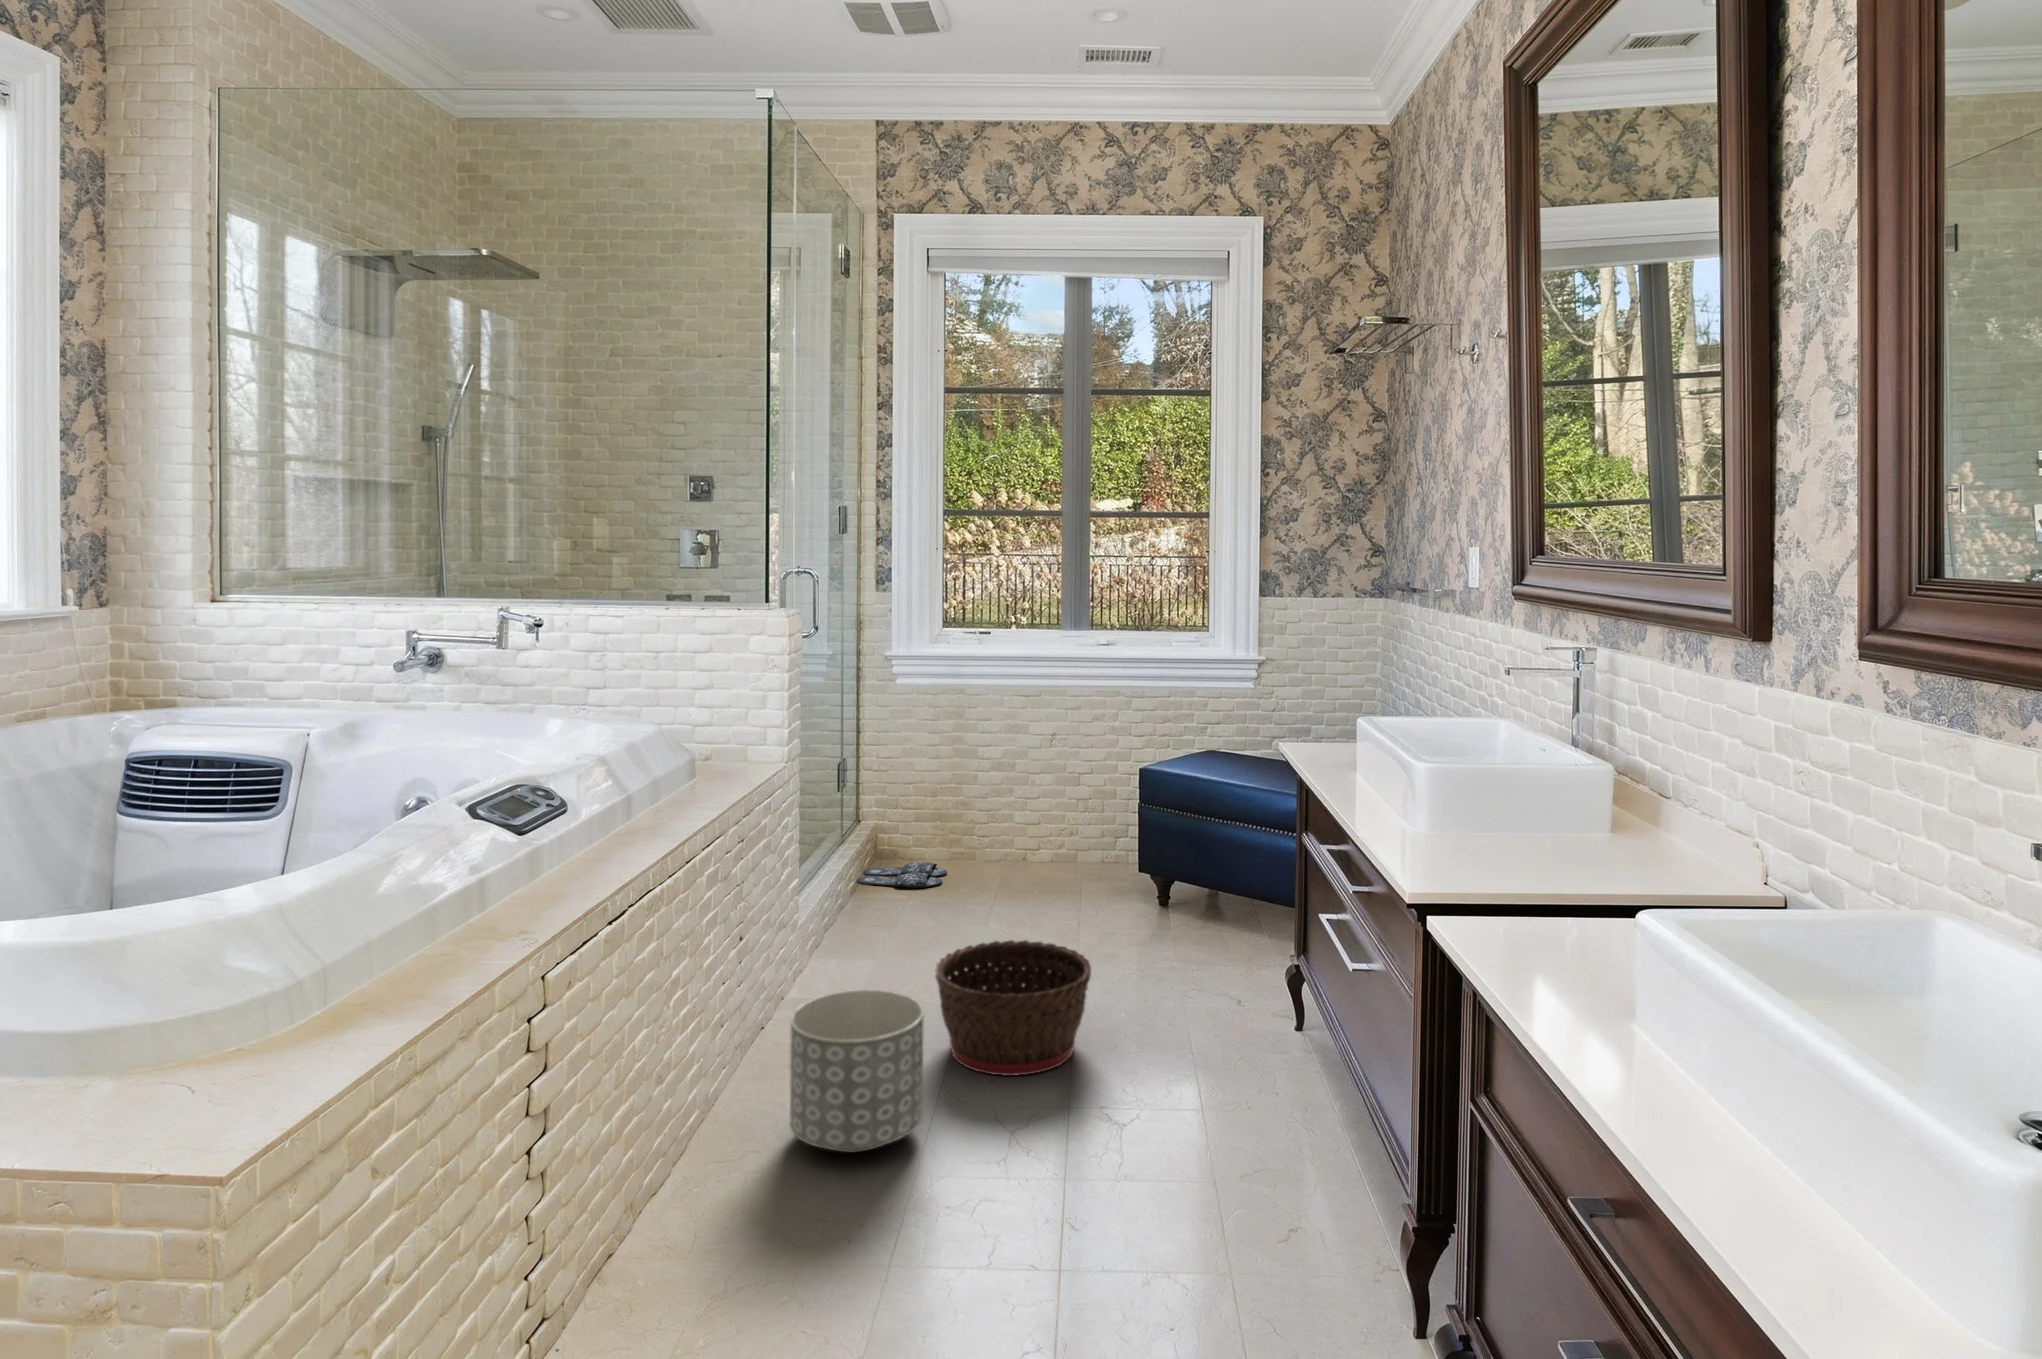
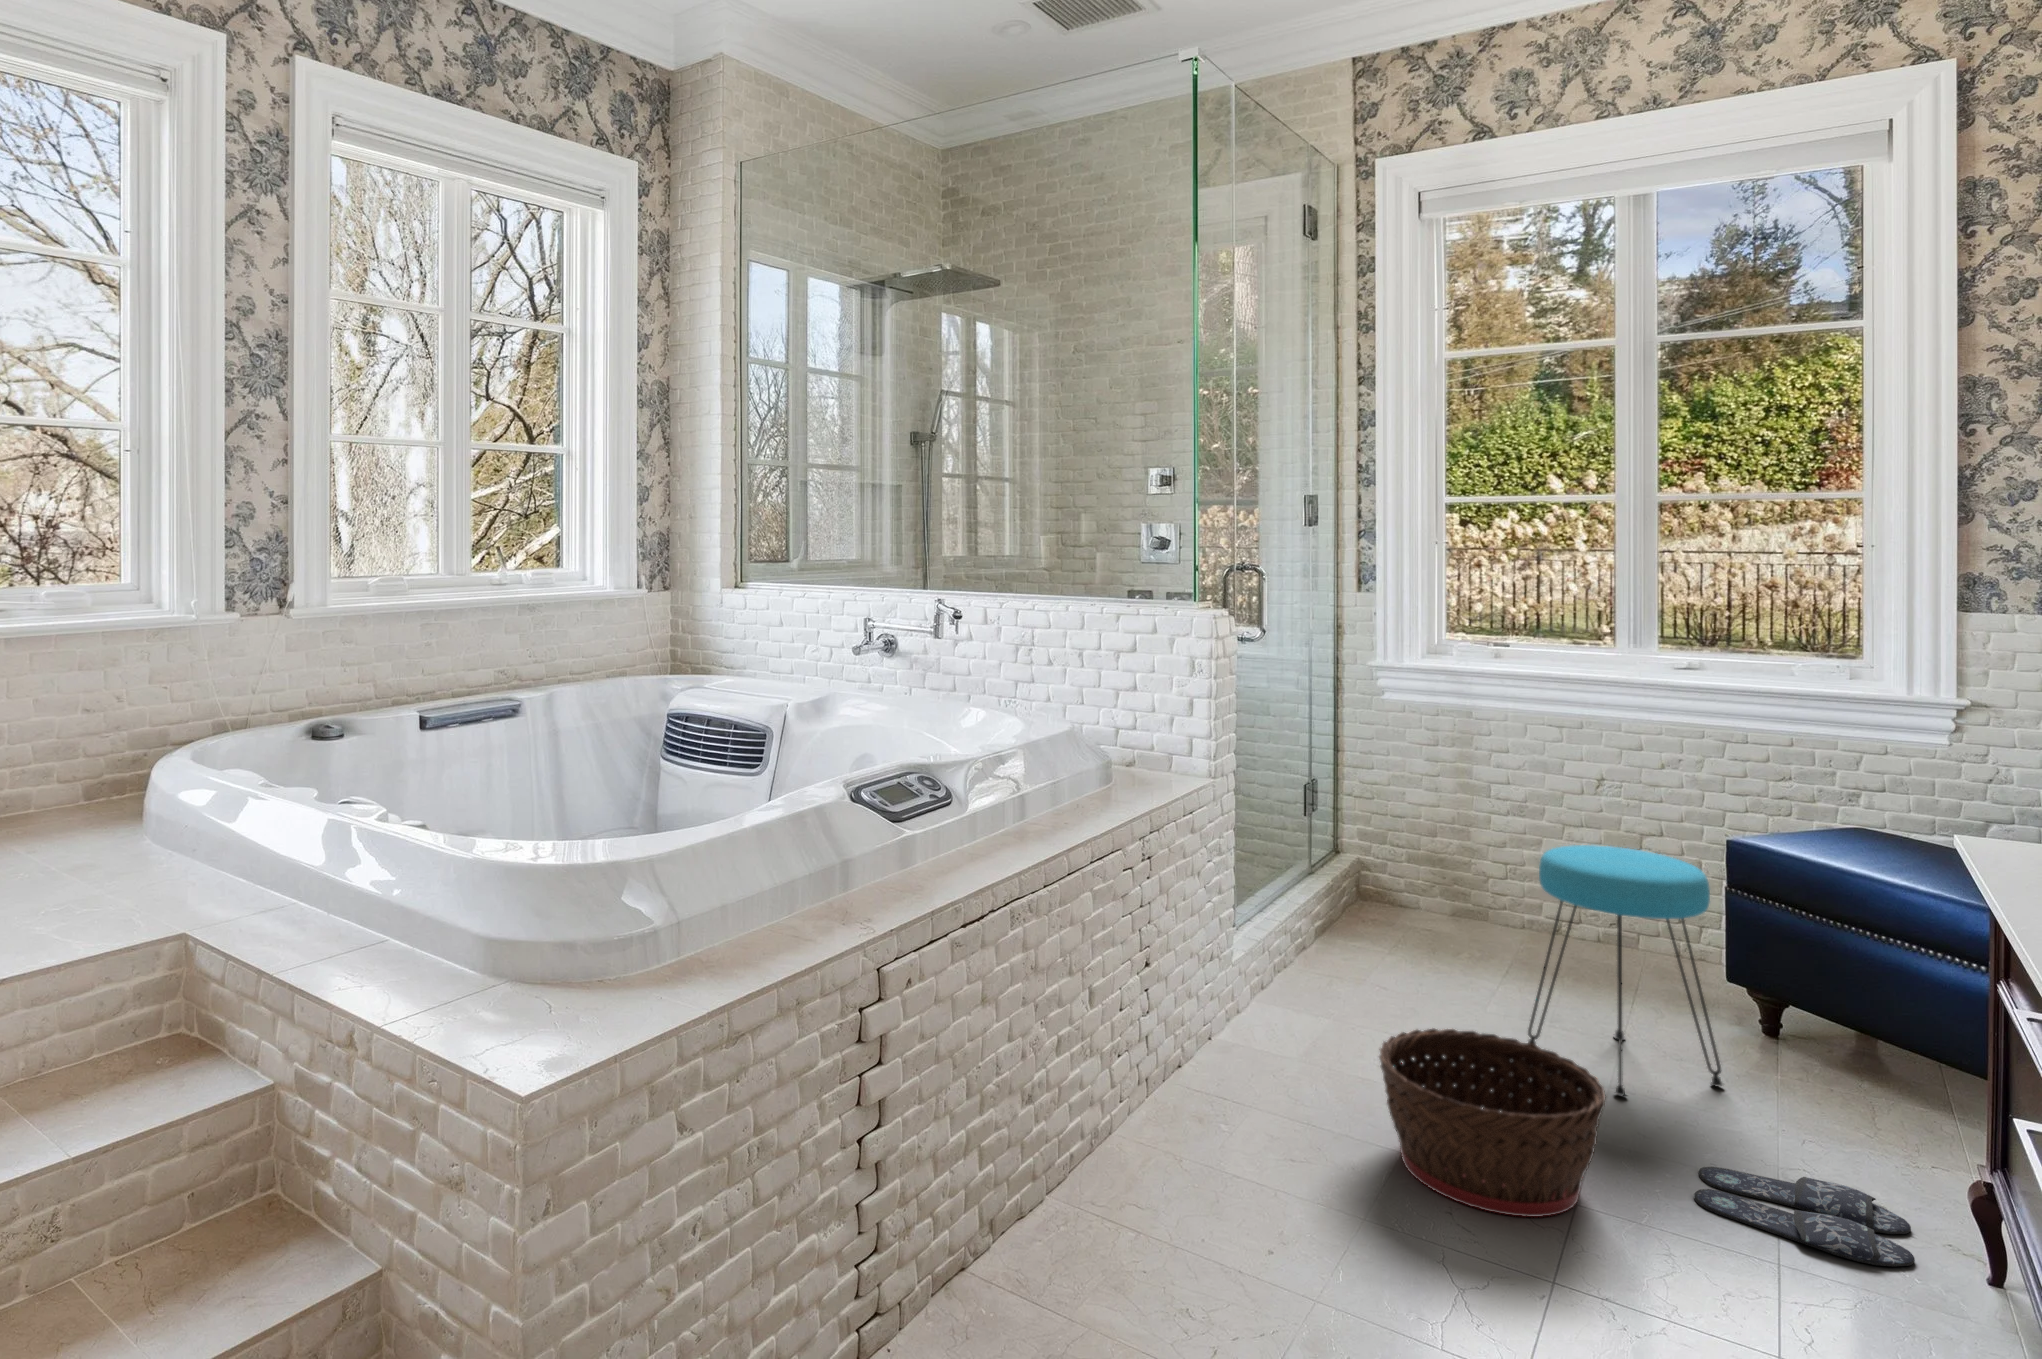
stool: none [1018,783,1144,971] -> present [1528,845,1723,1096]
slippers: present [857,862,947,888] -> present [1694,1167,1915,1266]
planter: present [790,990,924,1152] -> none [1176,1050,1339,1247]

